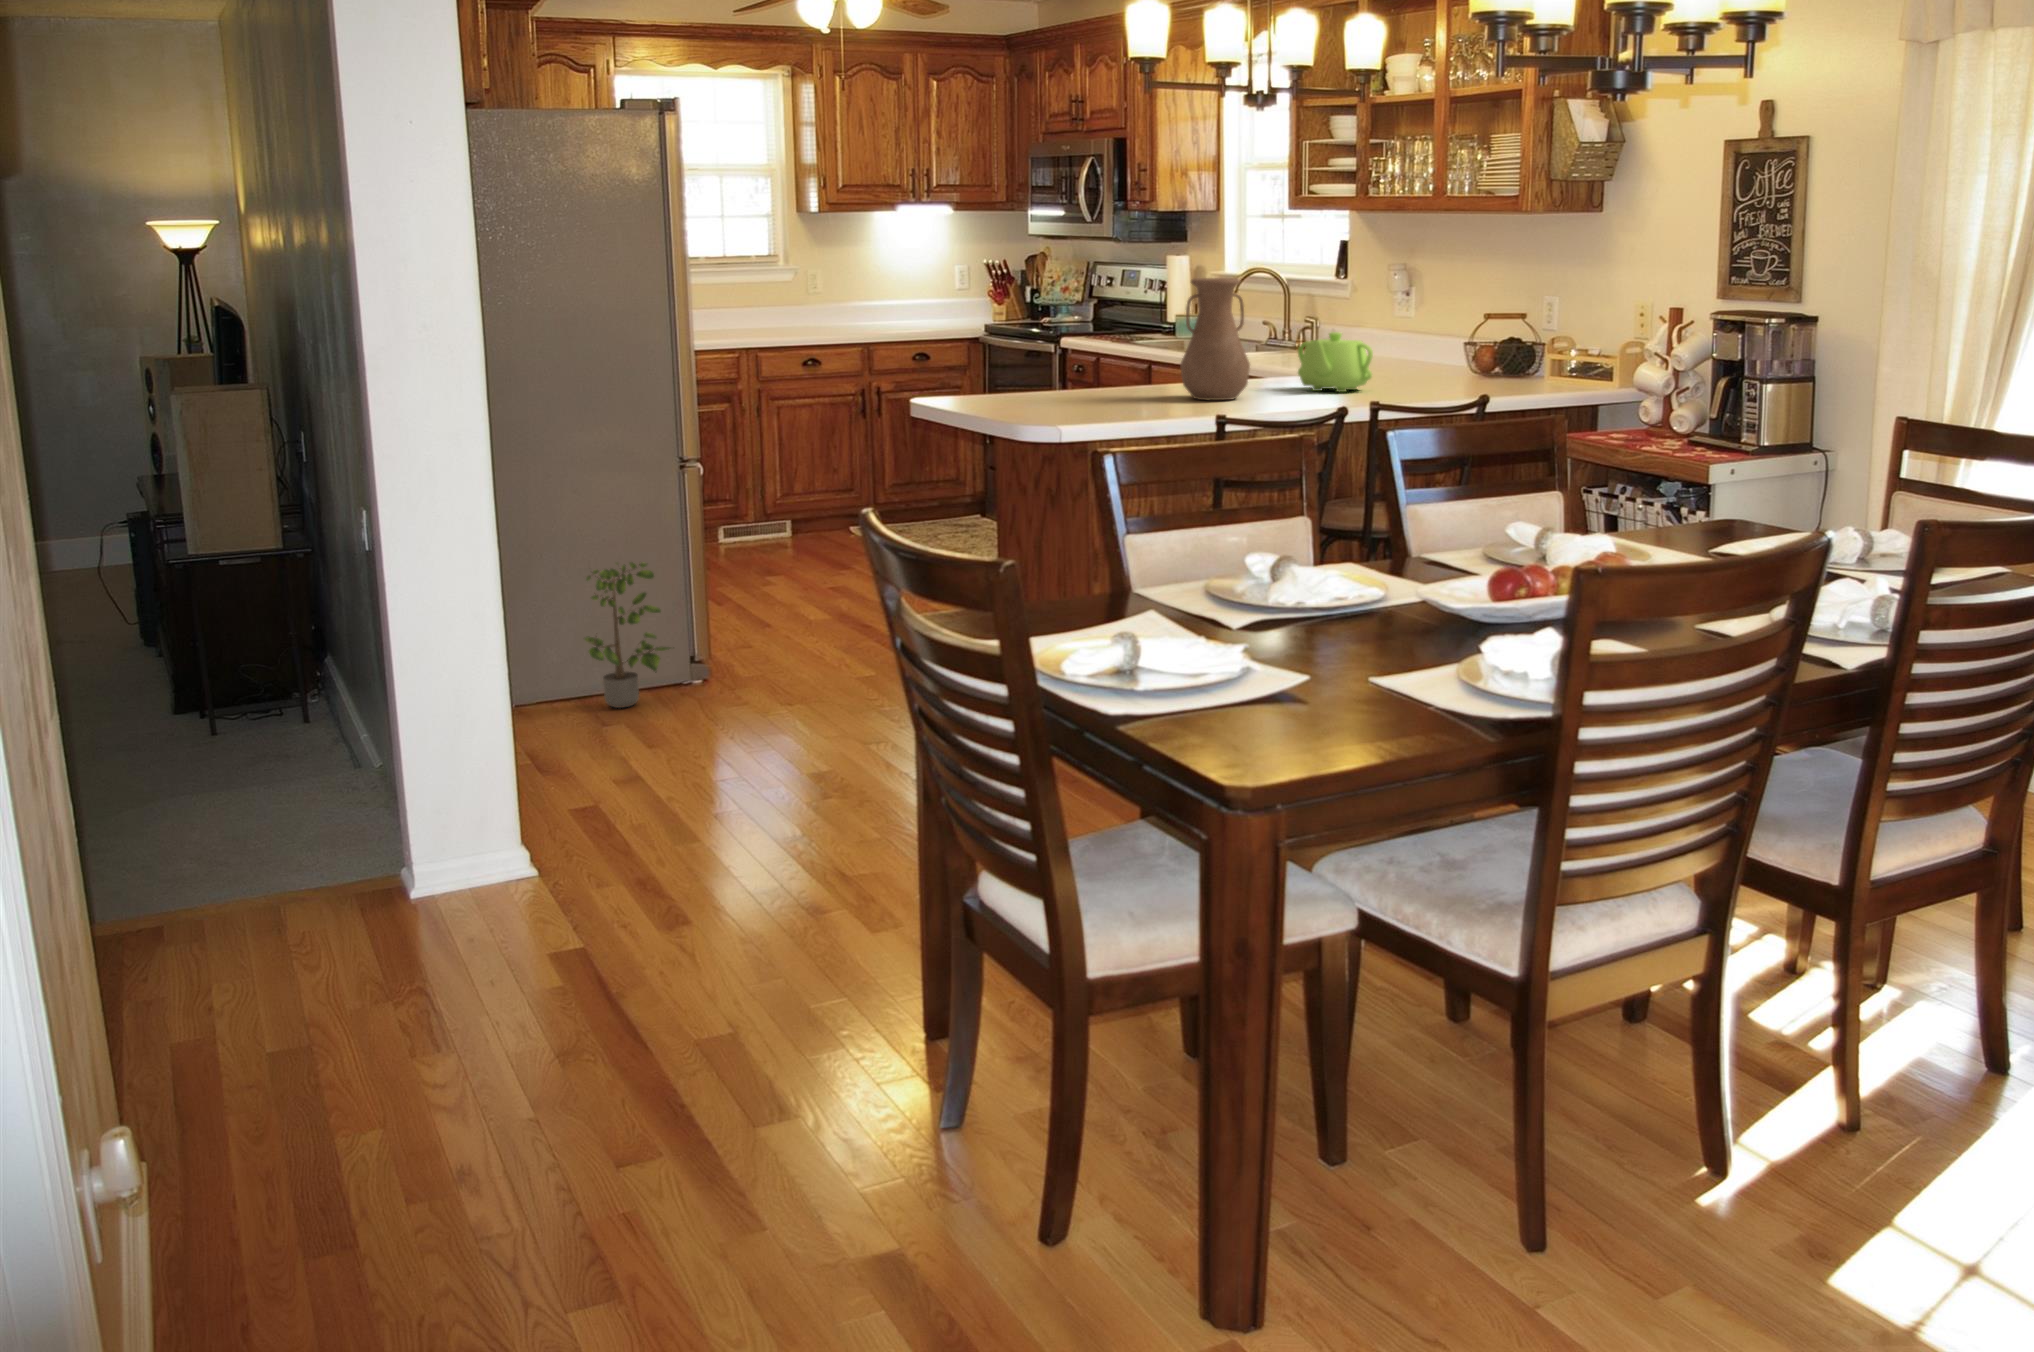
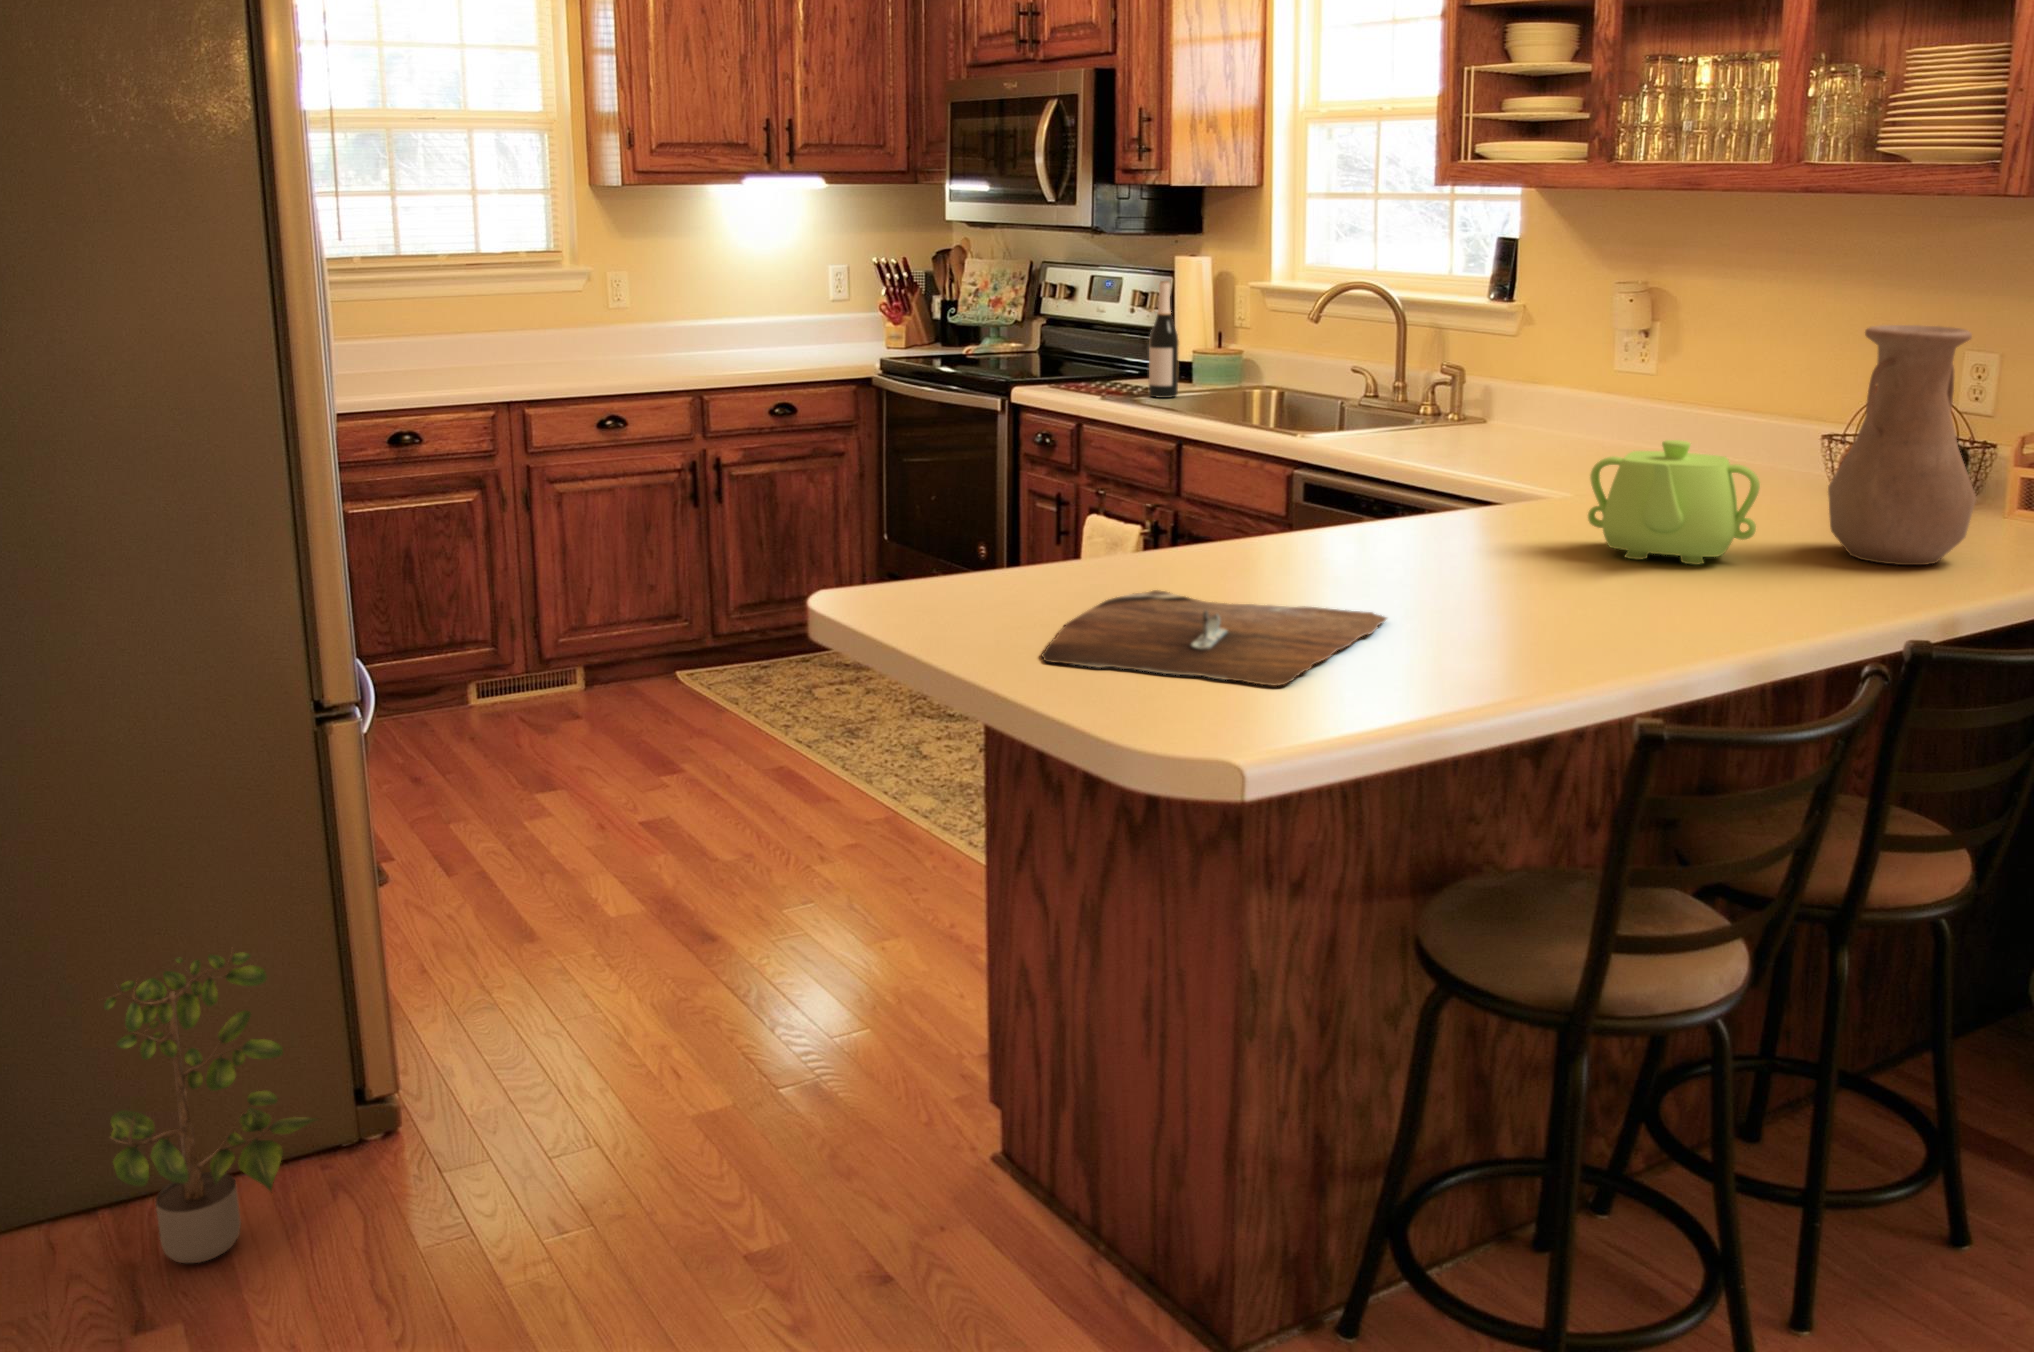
wine bottle: none [1142,269,1161,342] -> present [1149,281,1179,398]
vase: present [1180,278,1250,400] -> present [1828,325,1976,565]
cutting board: none [999,392,1164,415] -> present [1042,590,1386,686]

